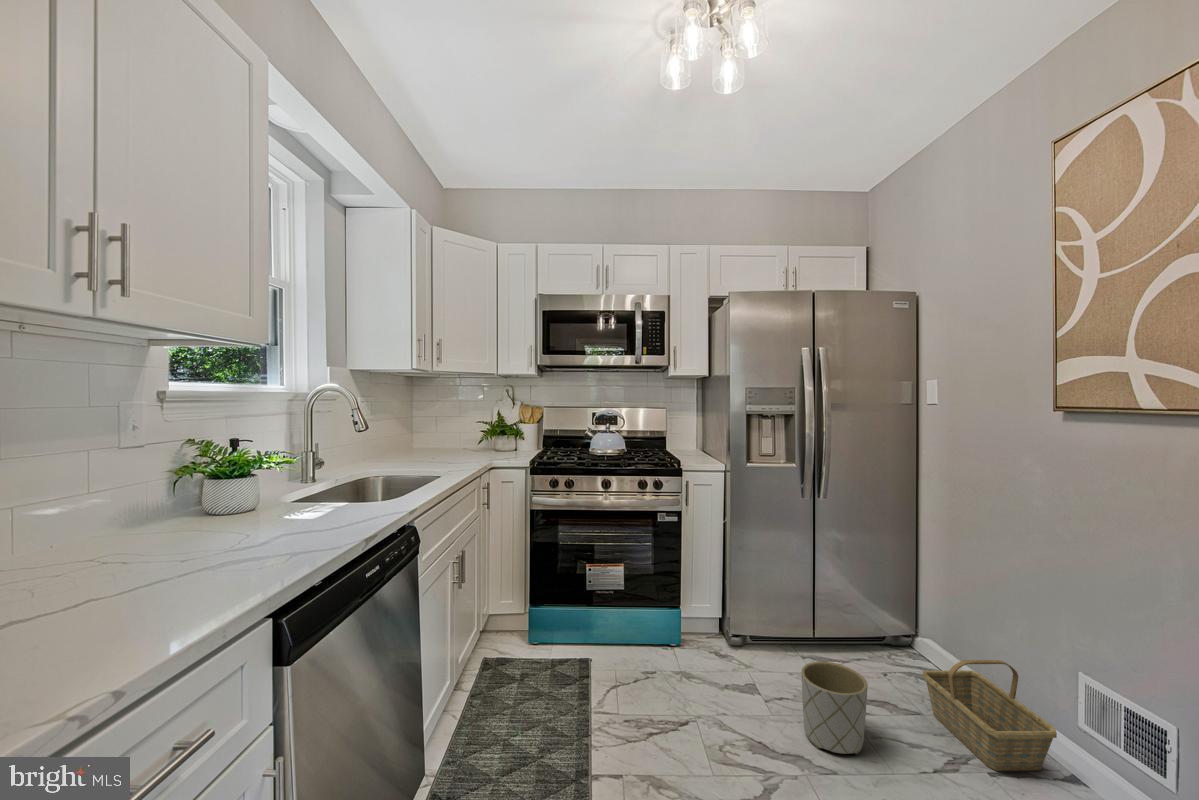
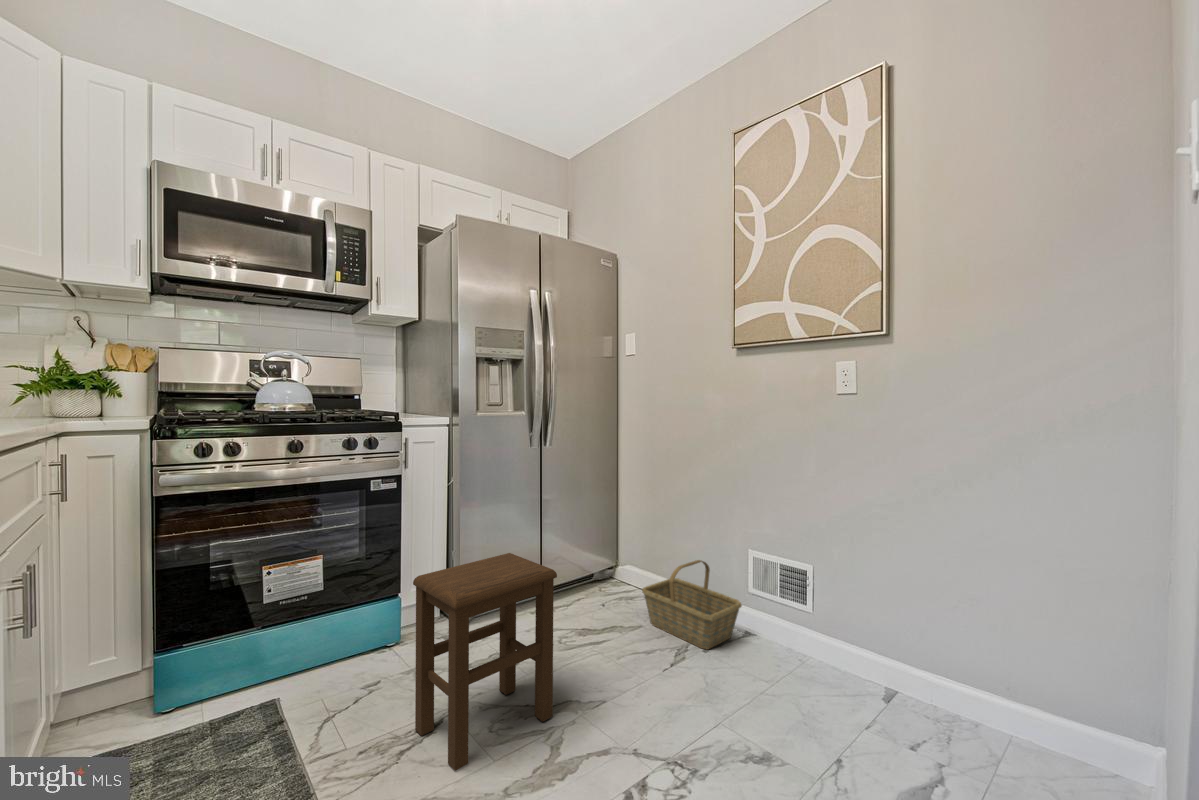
stool: none [664,601,781,768] -> present [413,553,557,771]
planter: present [801,662,868,754] -> none [560,599,621,687]

